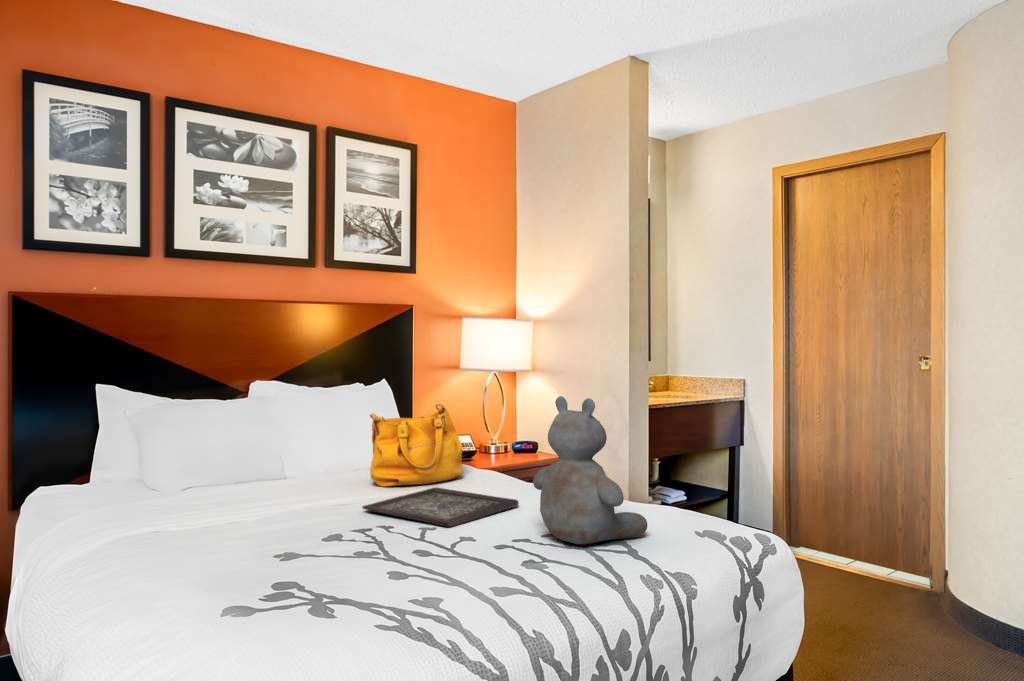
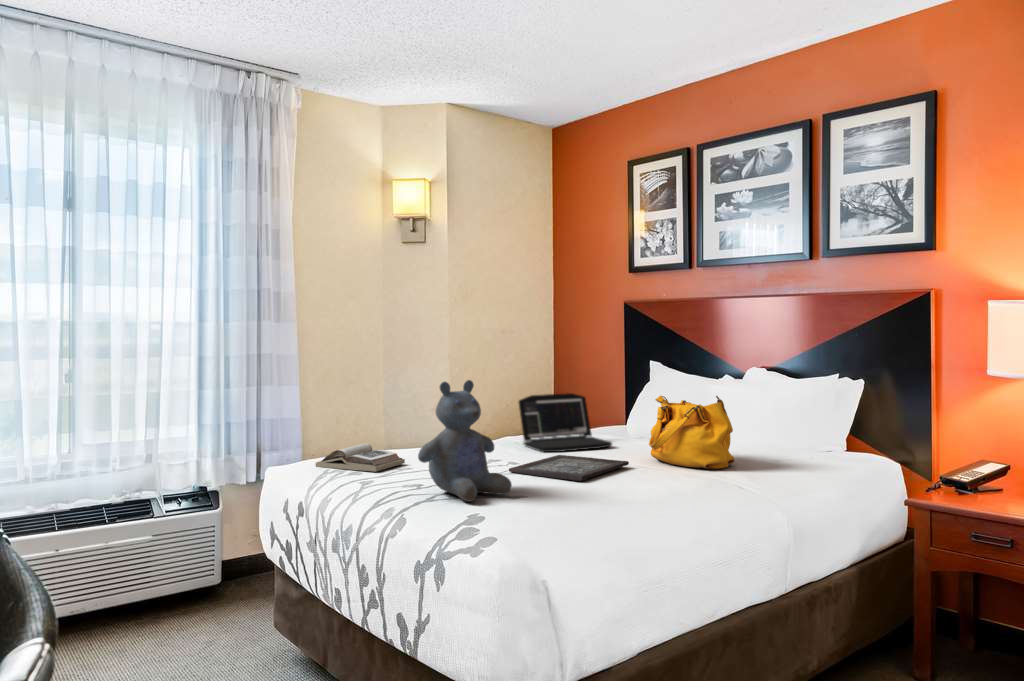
laptop: none [199,434,301,525] -> present [519,393,612,452]
book: none [252,559,426,637] -> present [316,443,405,472]

